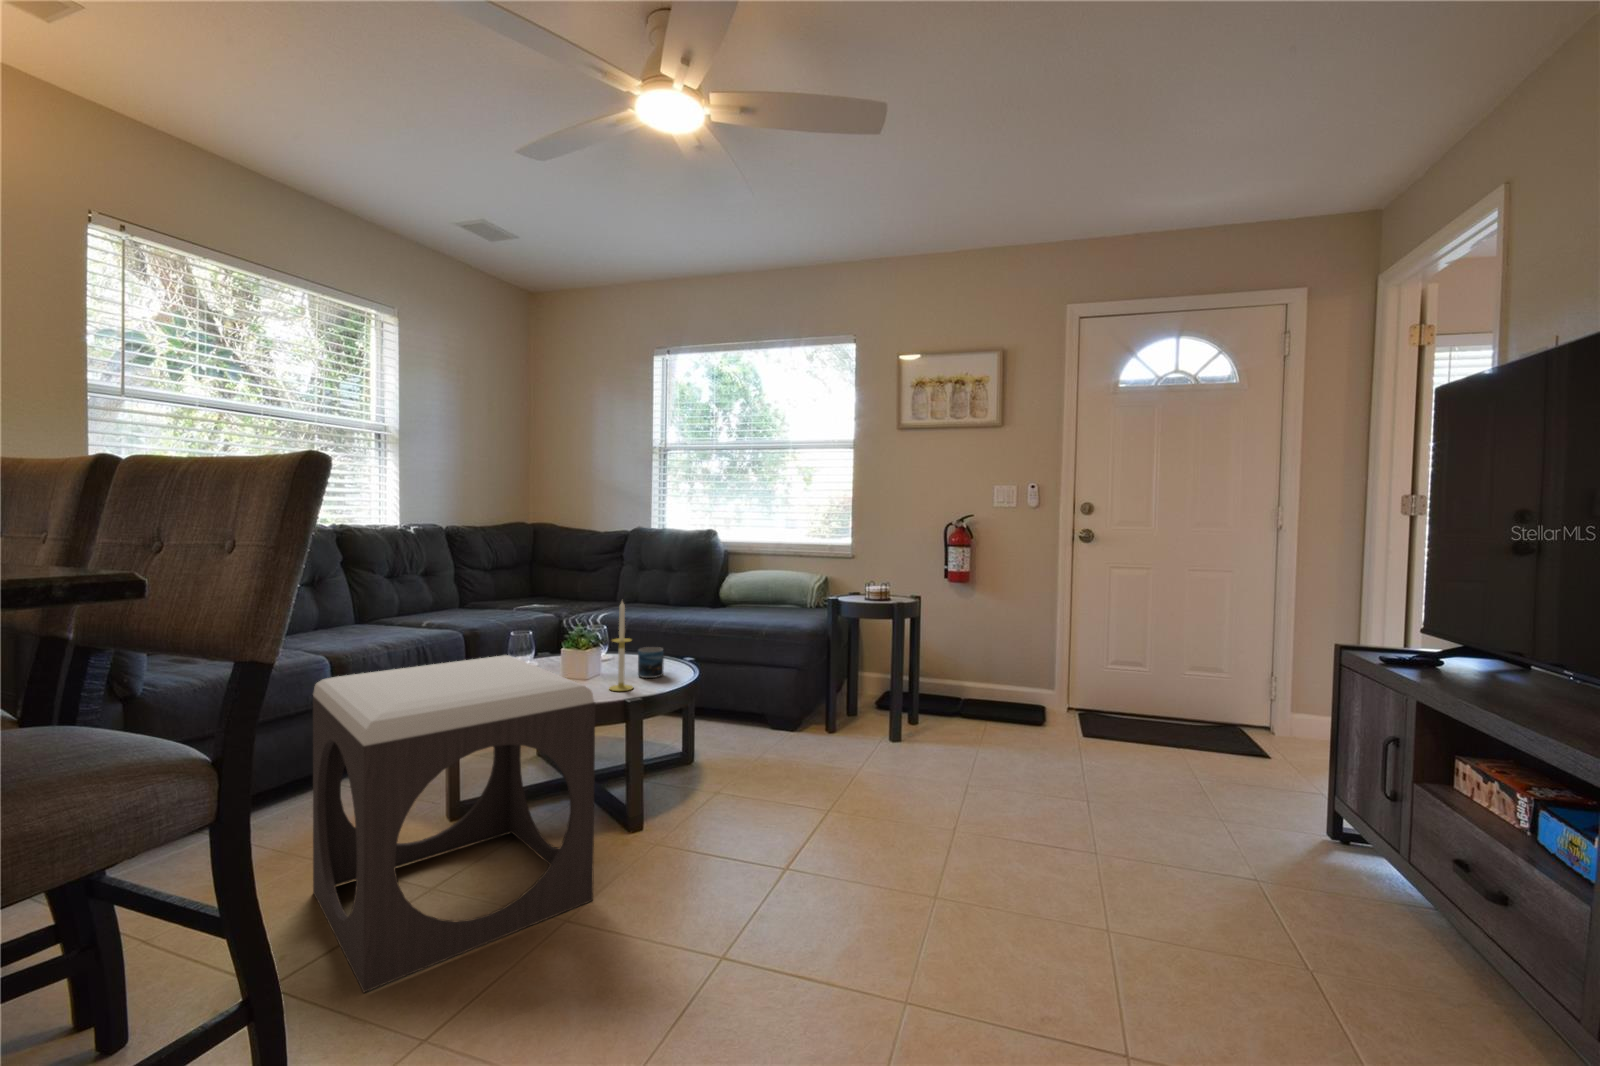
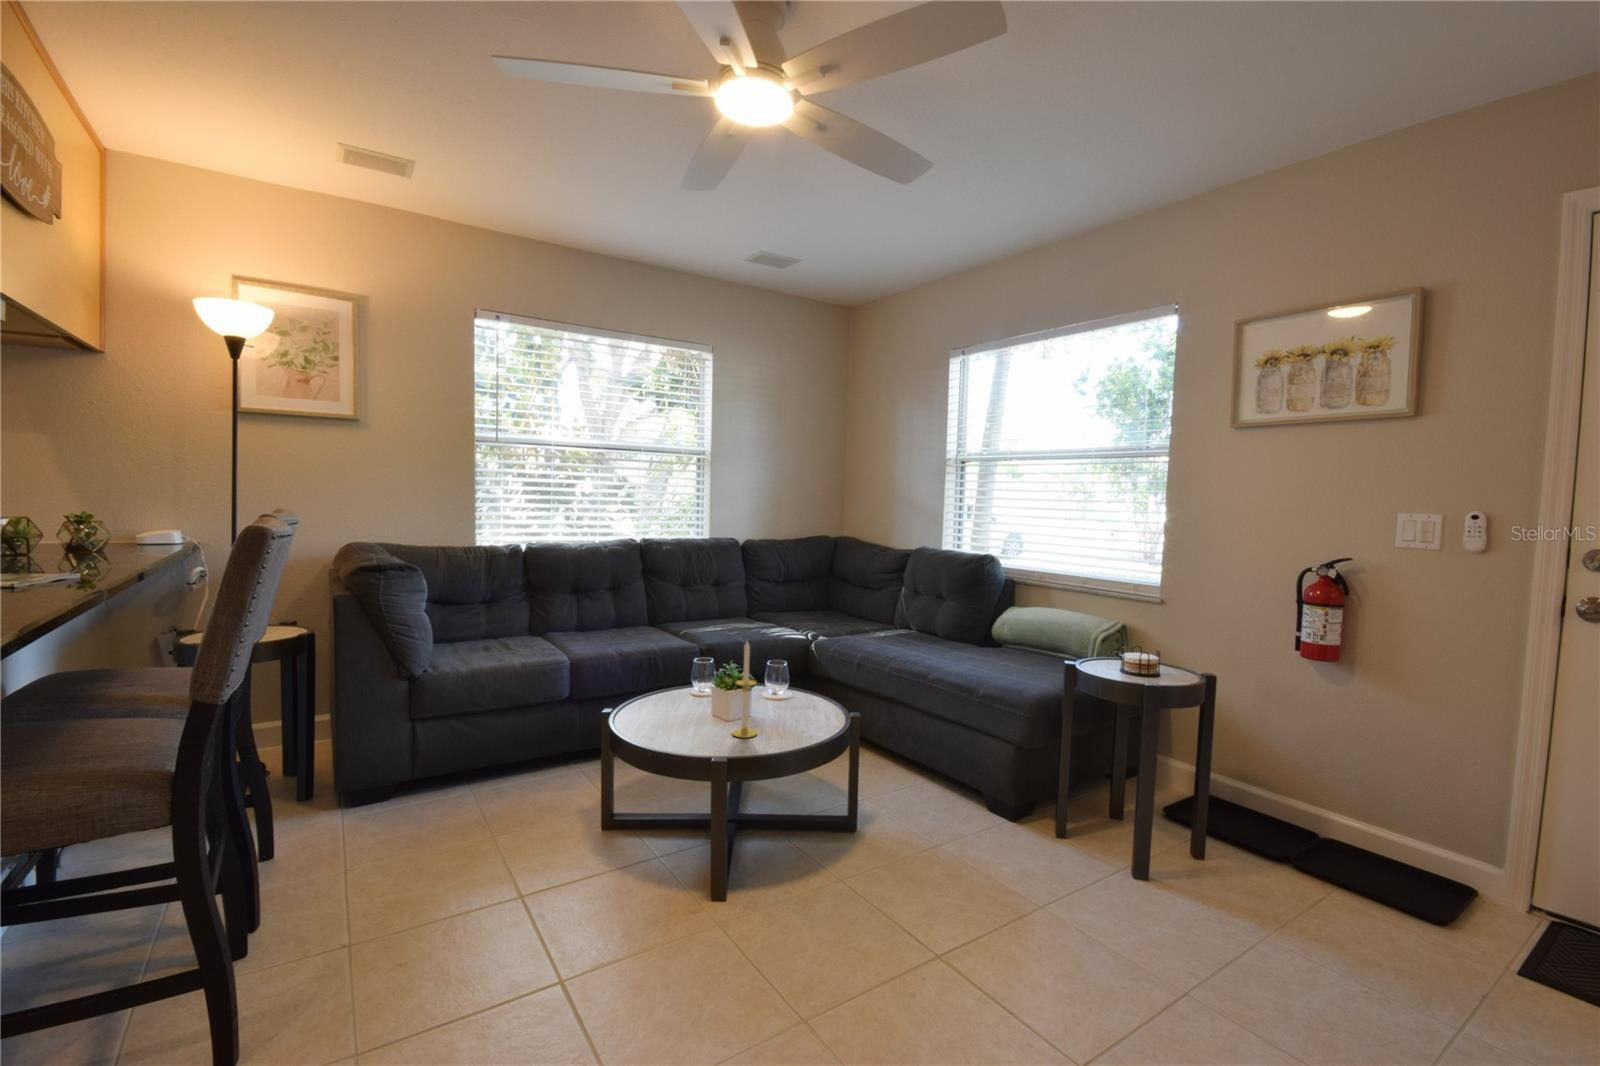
mug: present [638,647,664,678] -> none [780,692,816,727]
footstool: present [313,655,595,992] -> none [388,683,635,970]

